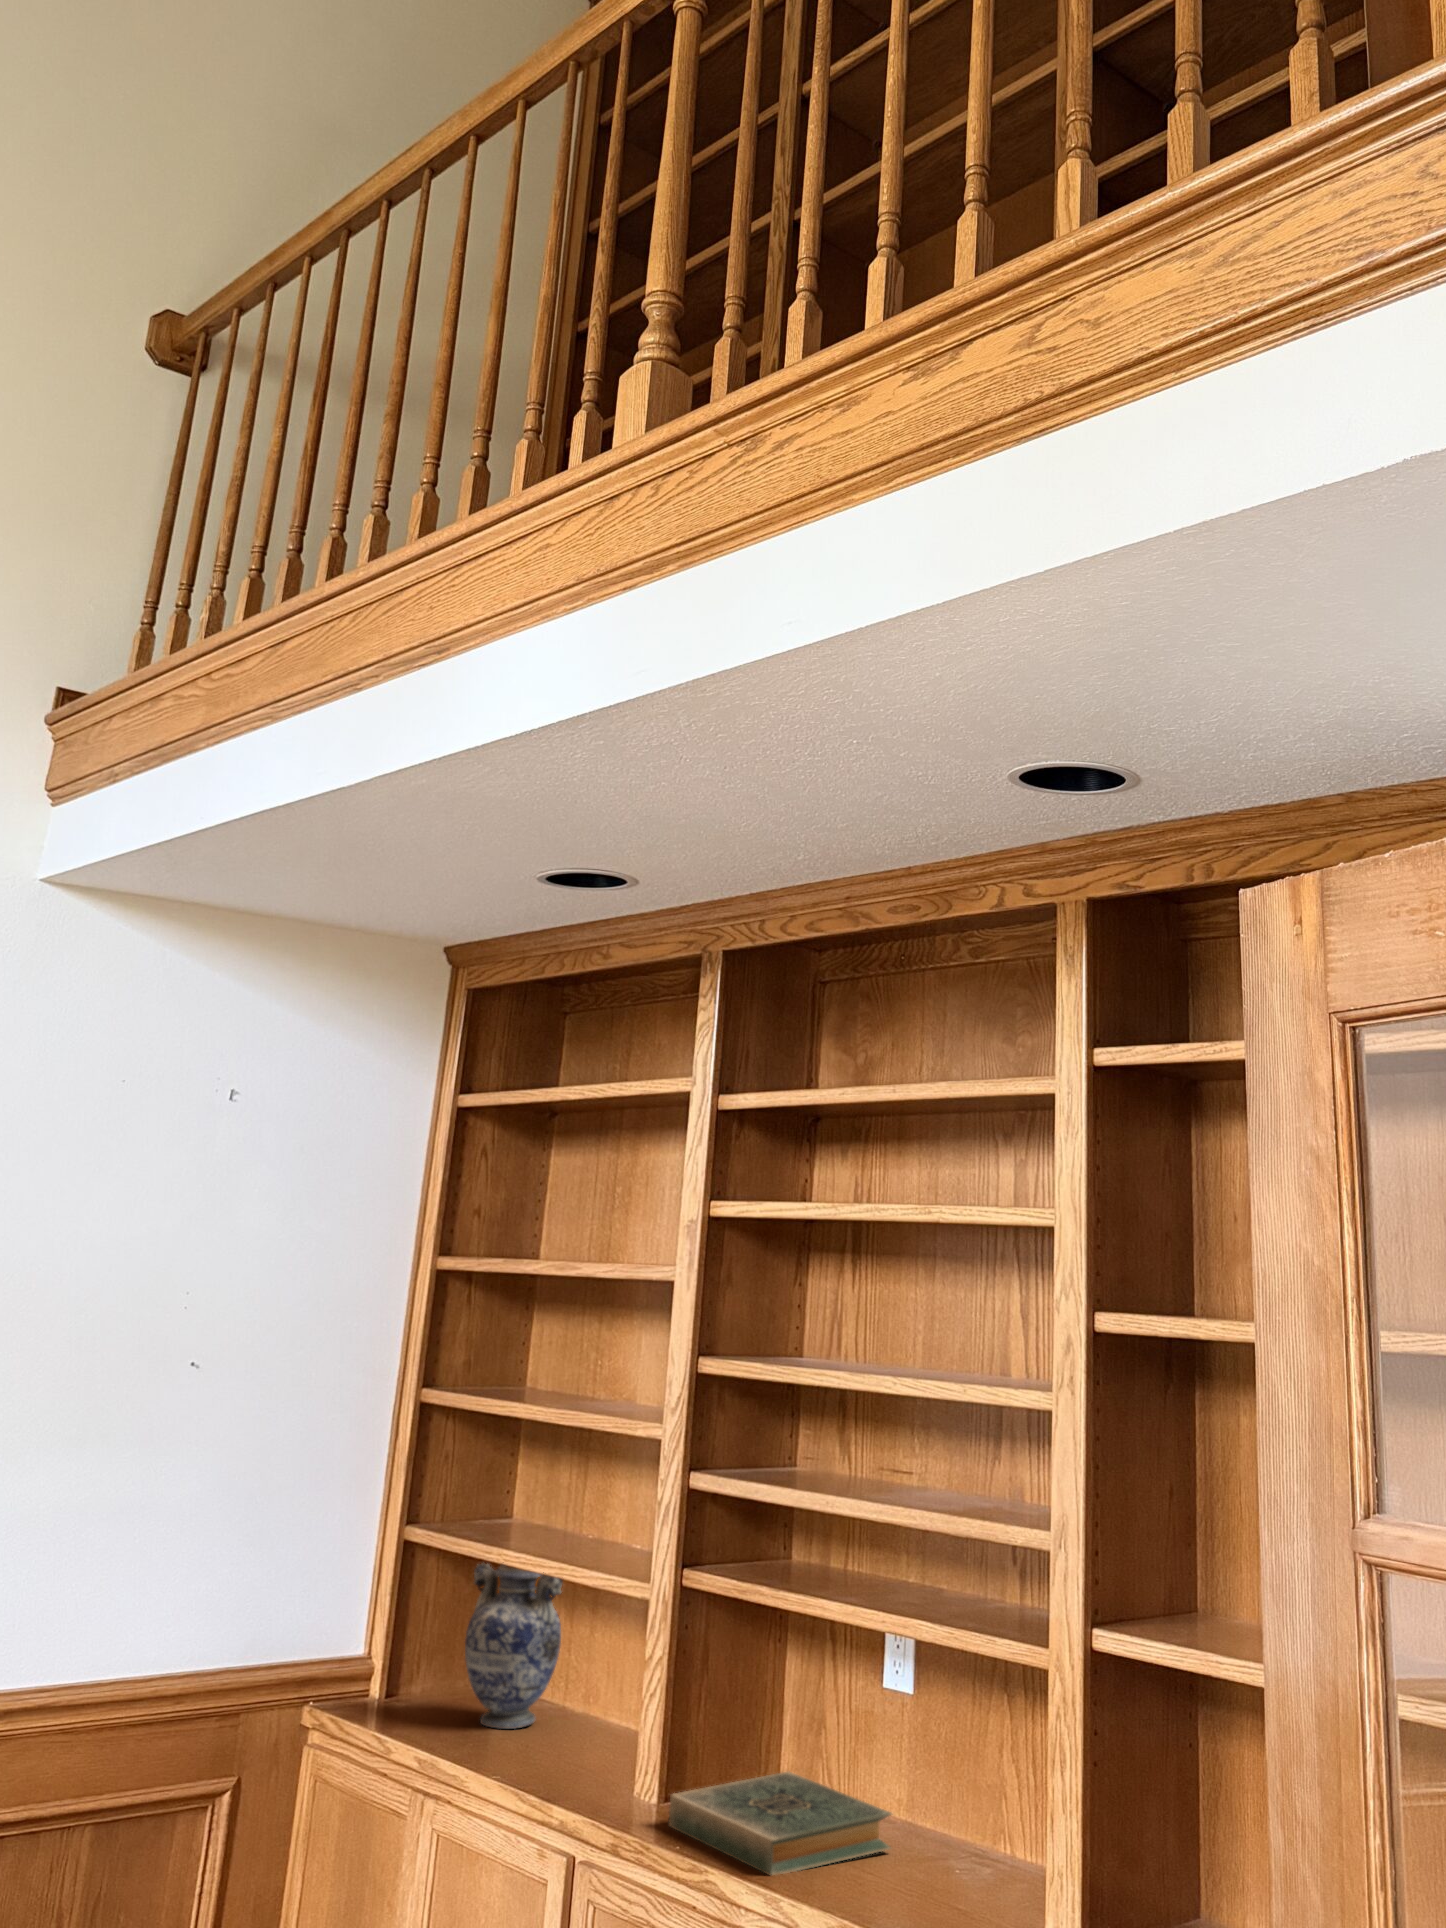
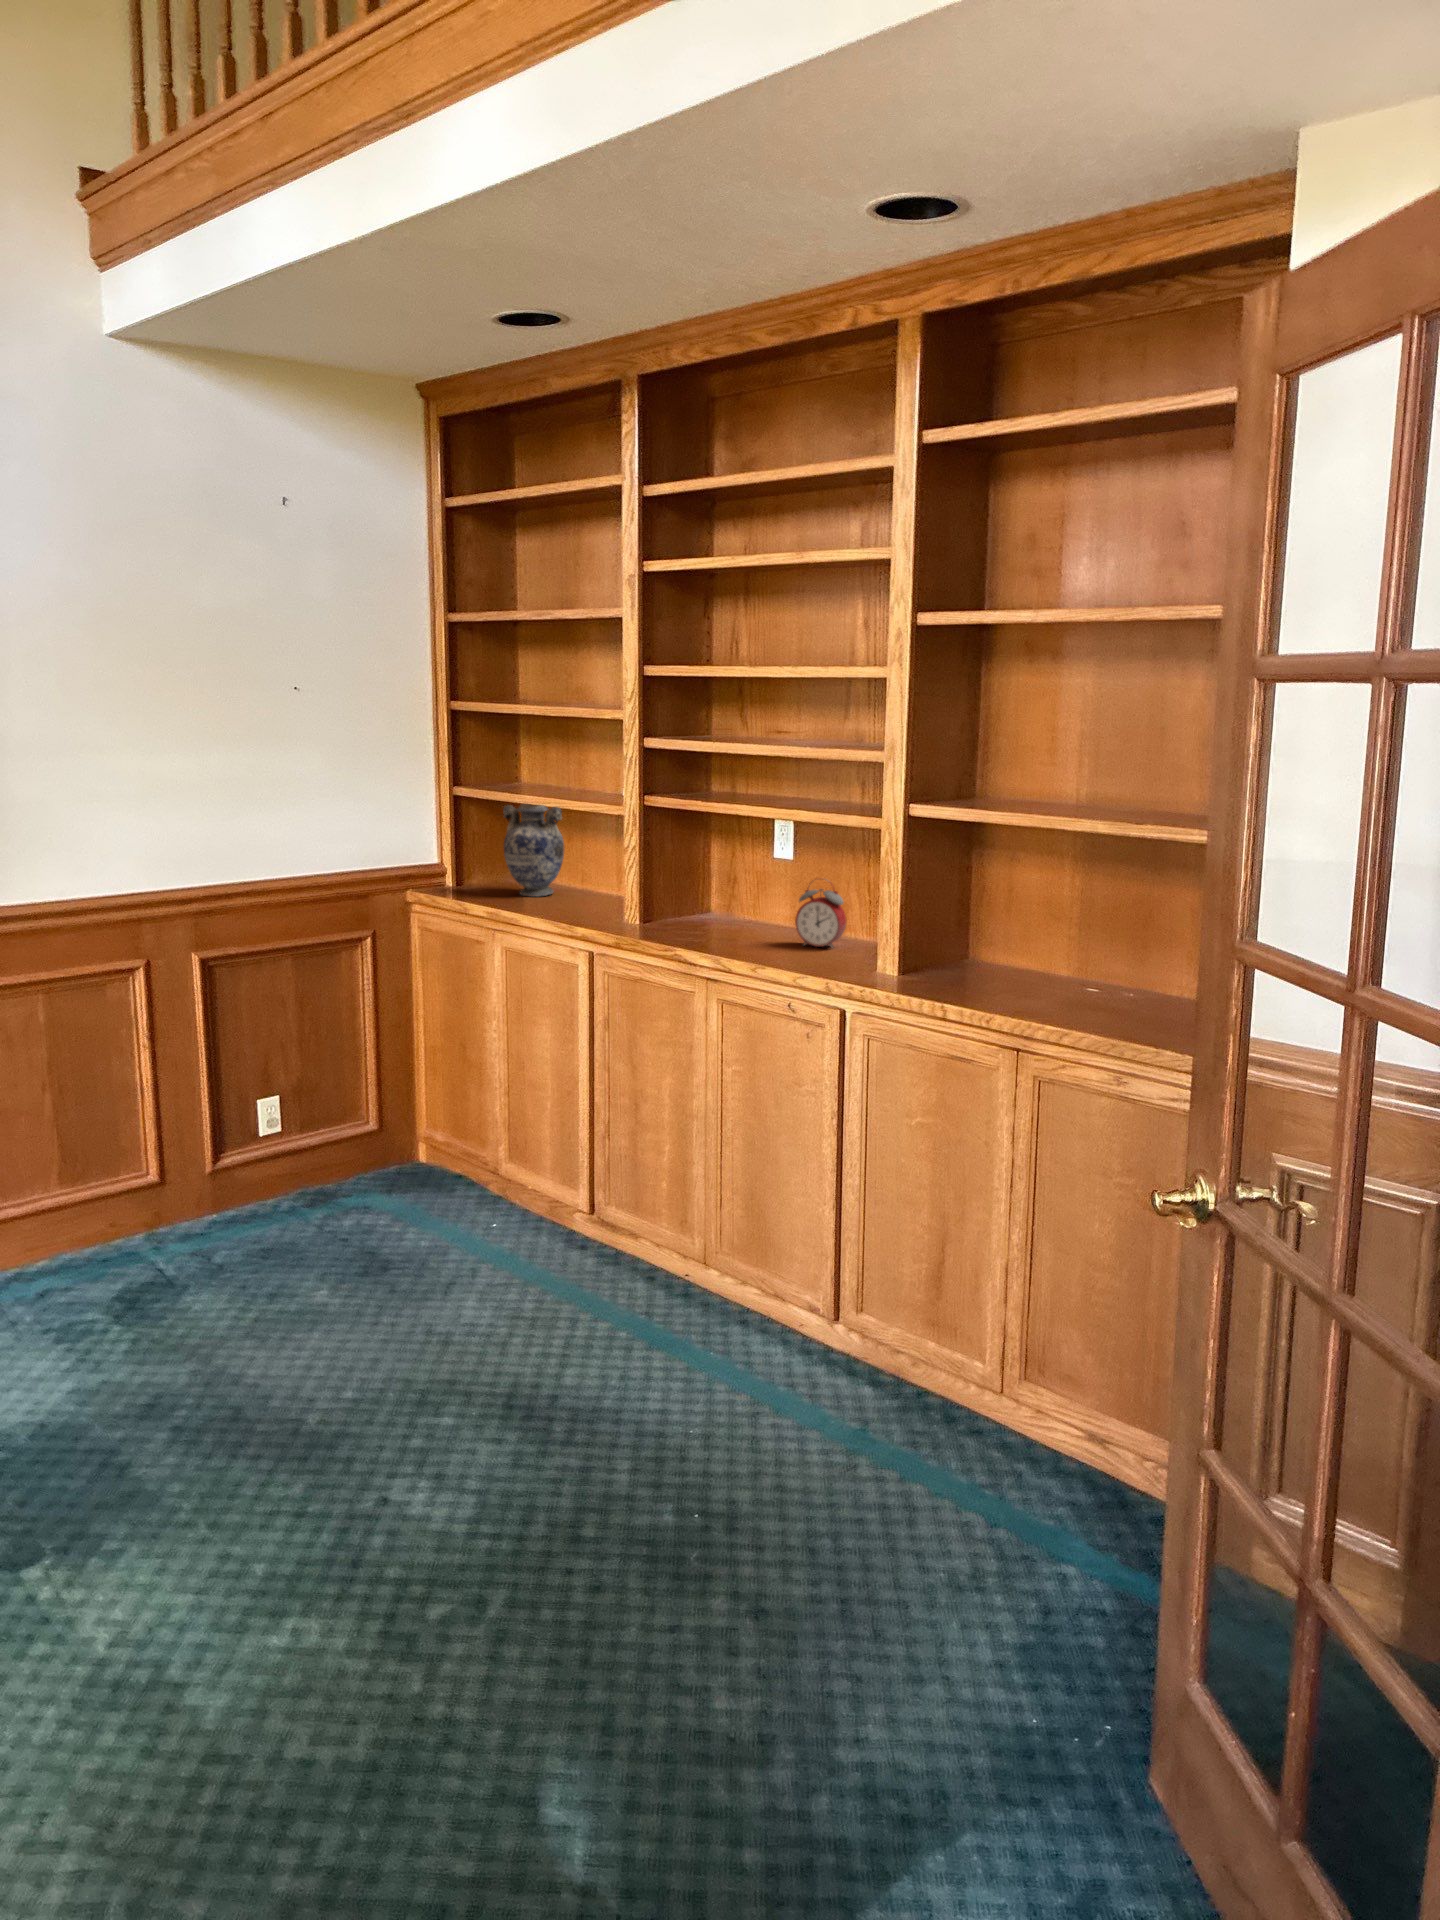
alarm clock: none [909,1737,994,1876] -> present [795,889,846,947]
hardback book: present [669,1771,891,1875] -> none [648,905,785,953]

